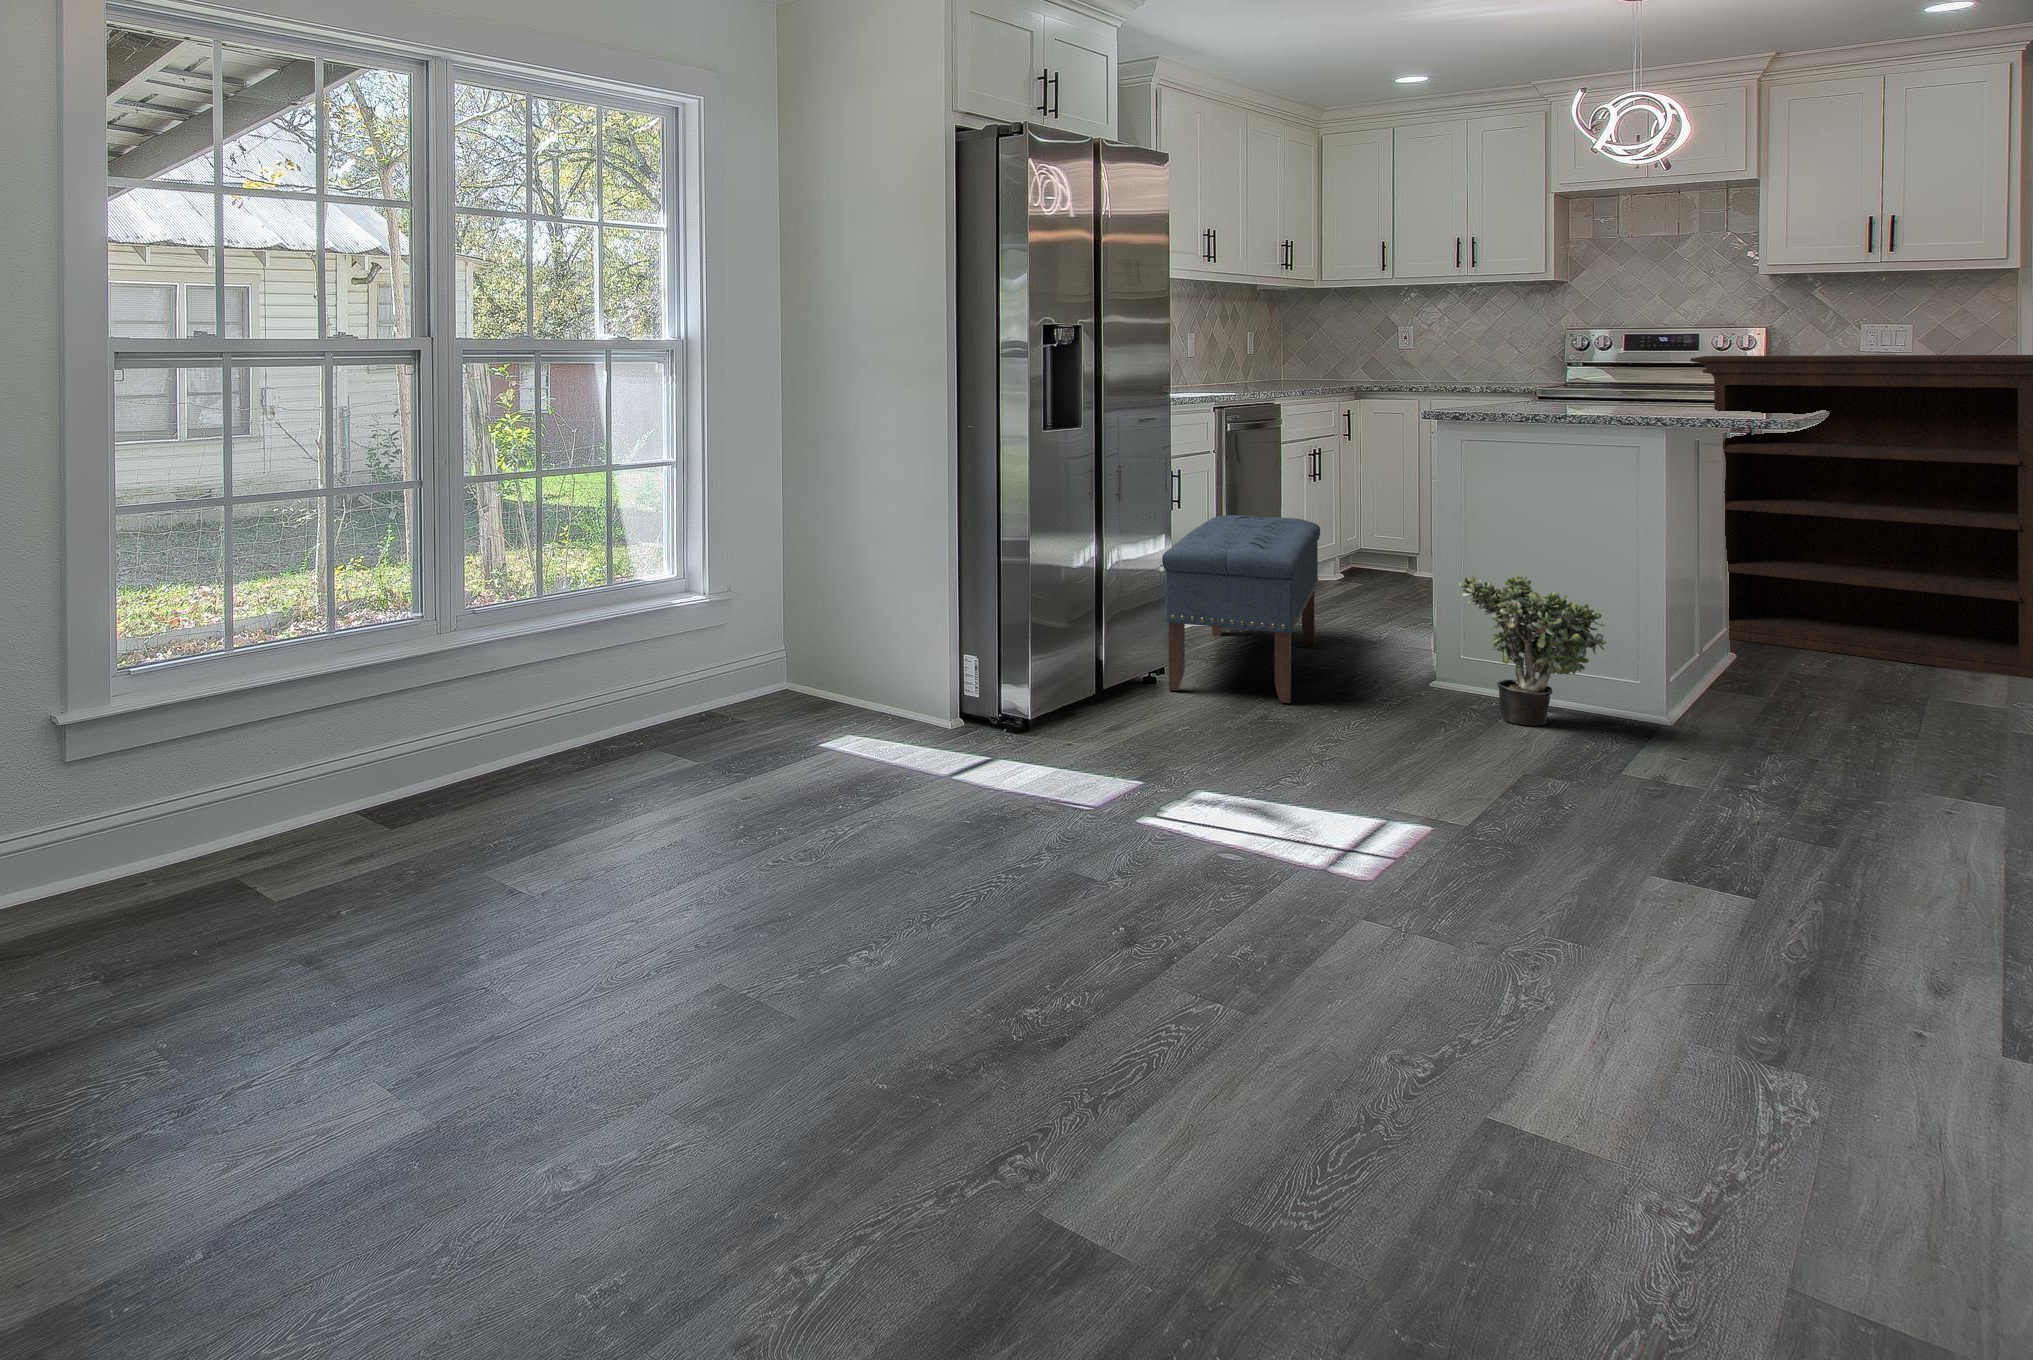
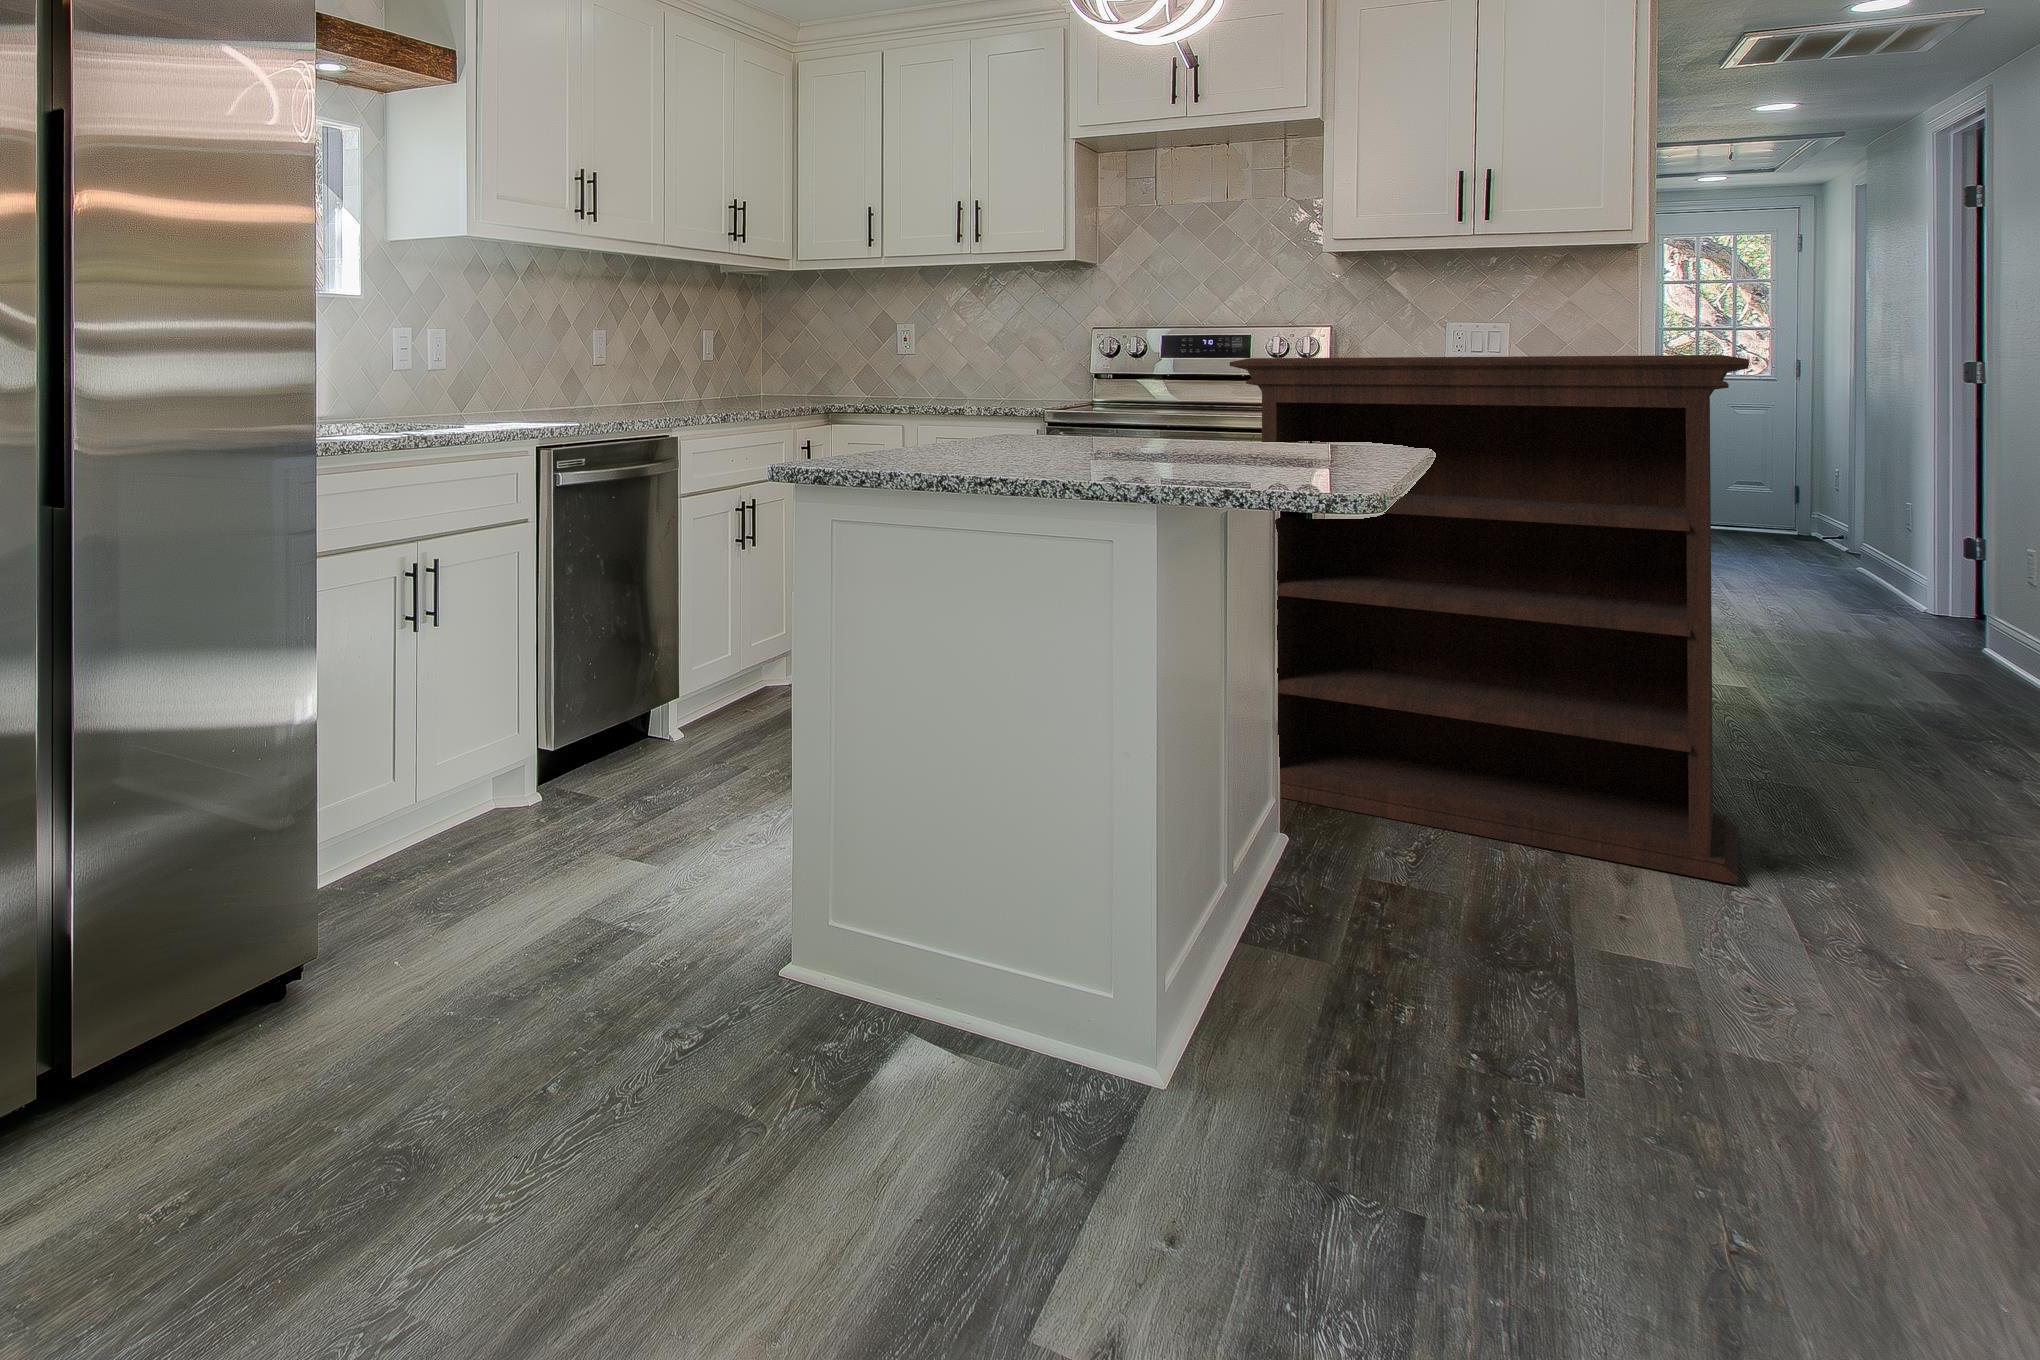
bench: present [1162,515,1320,703] -> none [224,617,660,1056]
potted plant: present [1458,575,1606,726] -> none [776,776,1038,1110]

